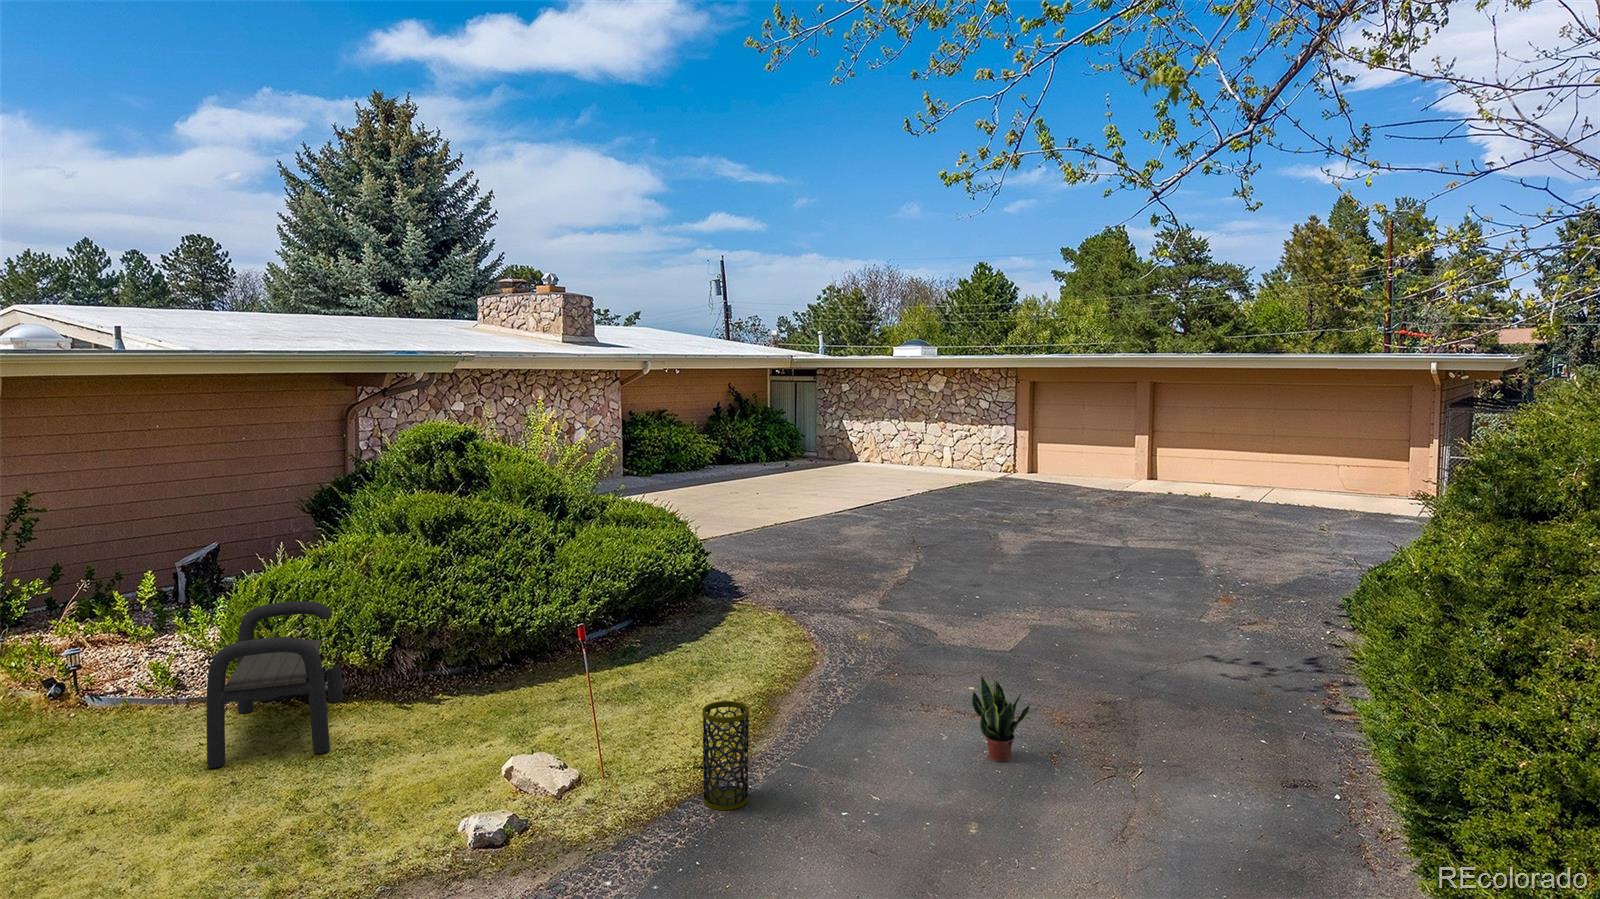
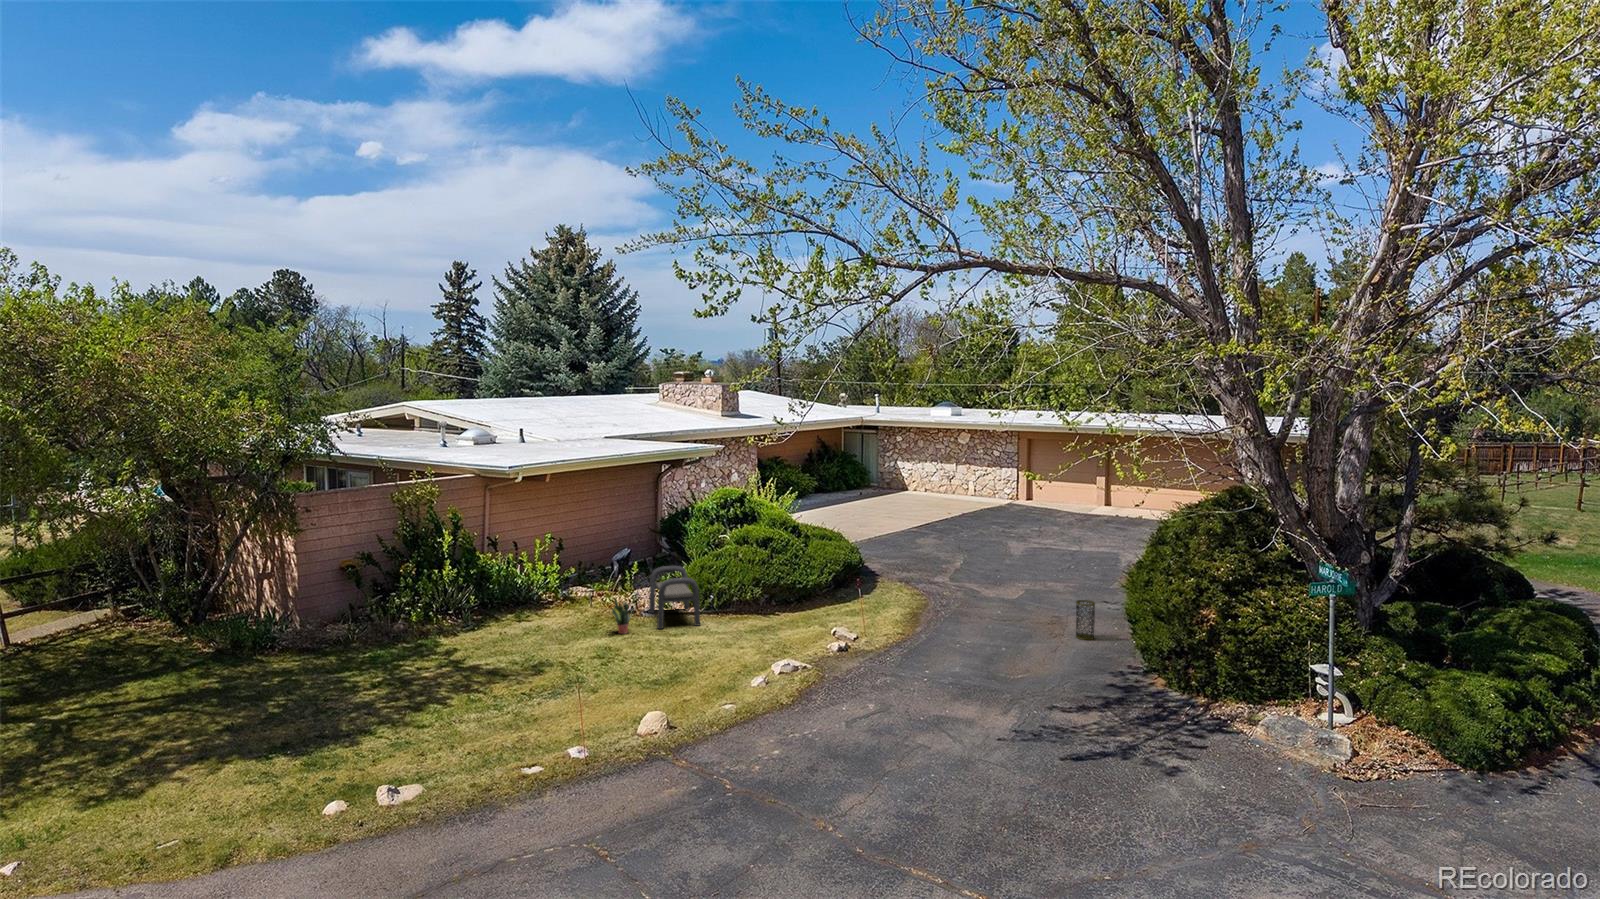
potted plant: present [972,676,1030,762] -> present [612,600,630,634]
trash can: present [702,701,749,810] -> present [1076,600,1095,640]

